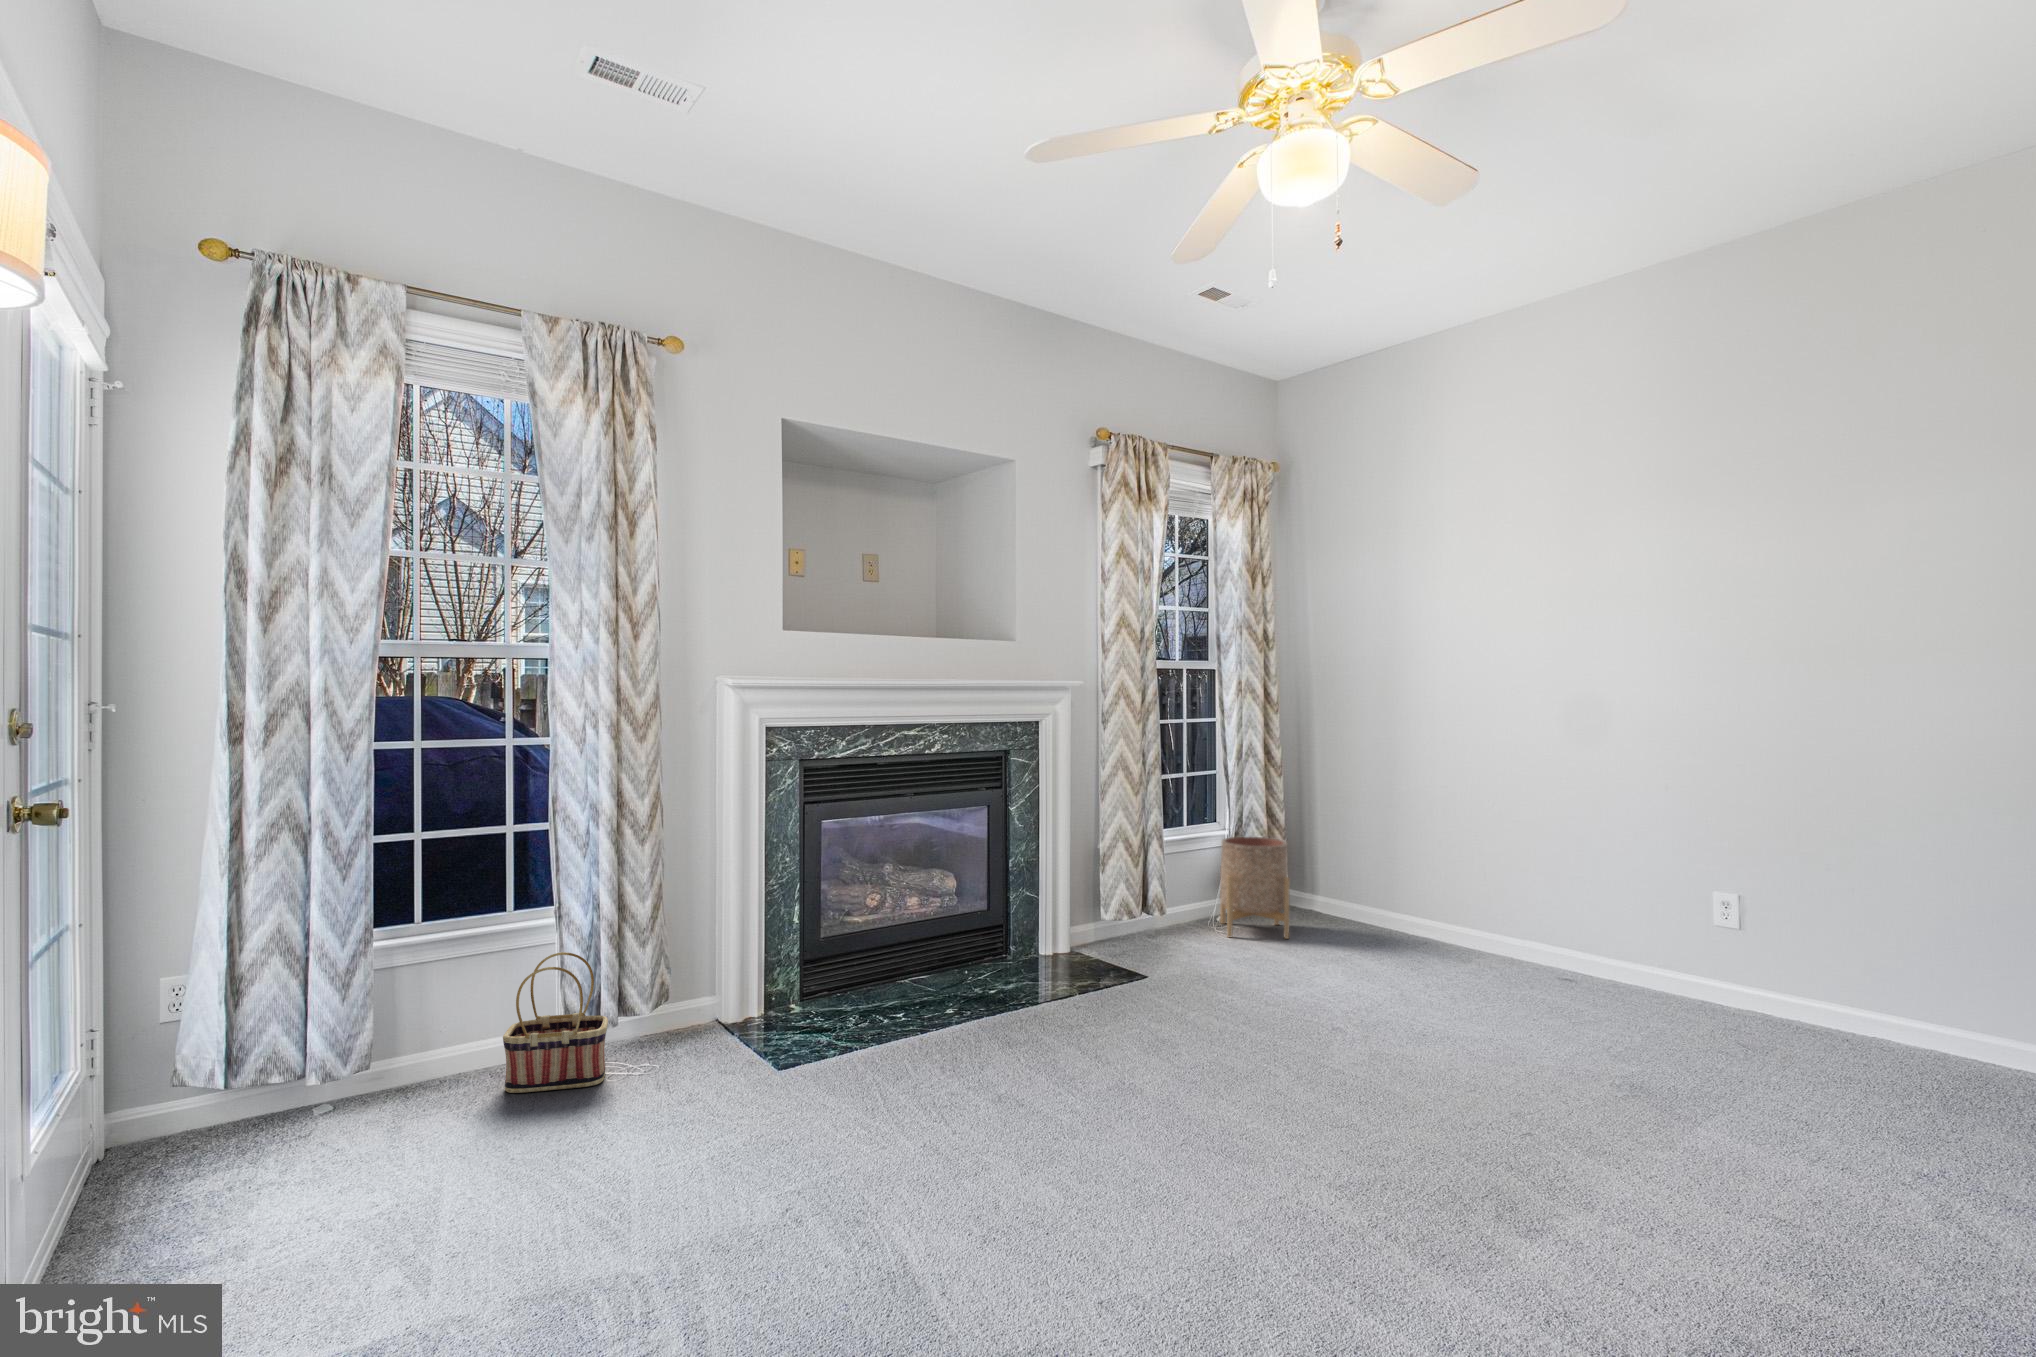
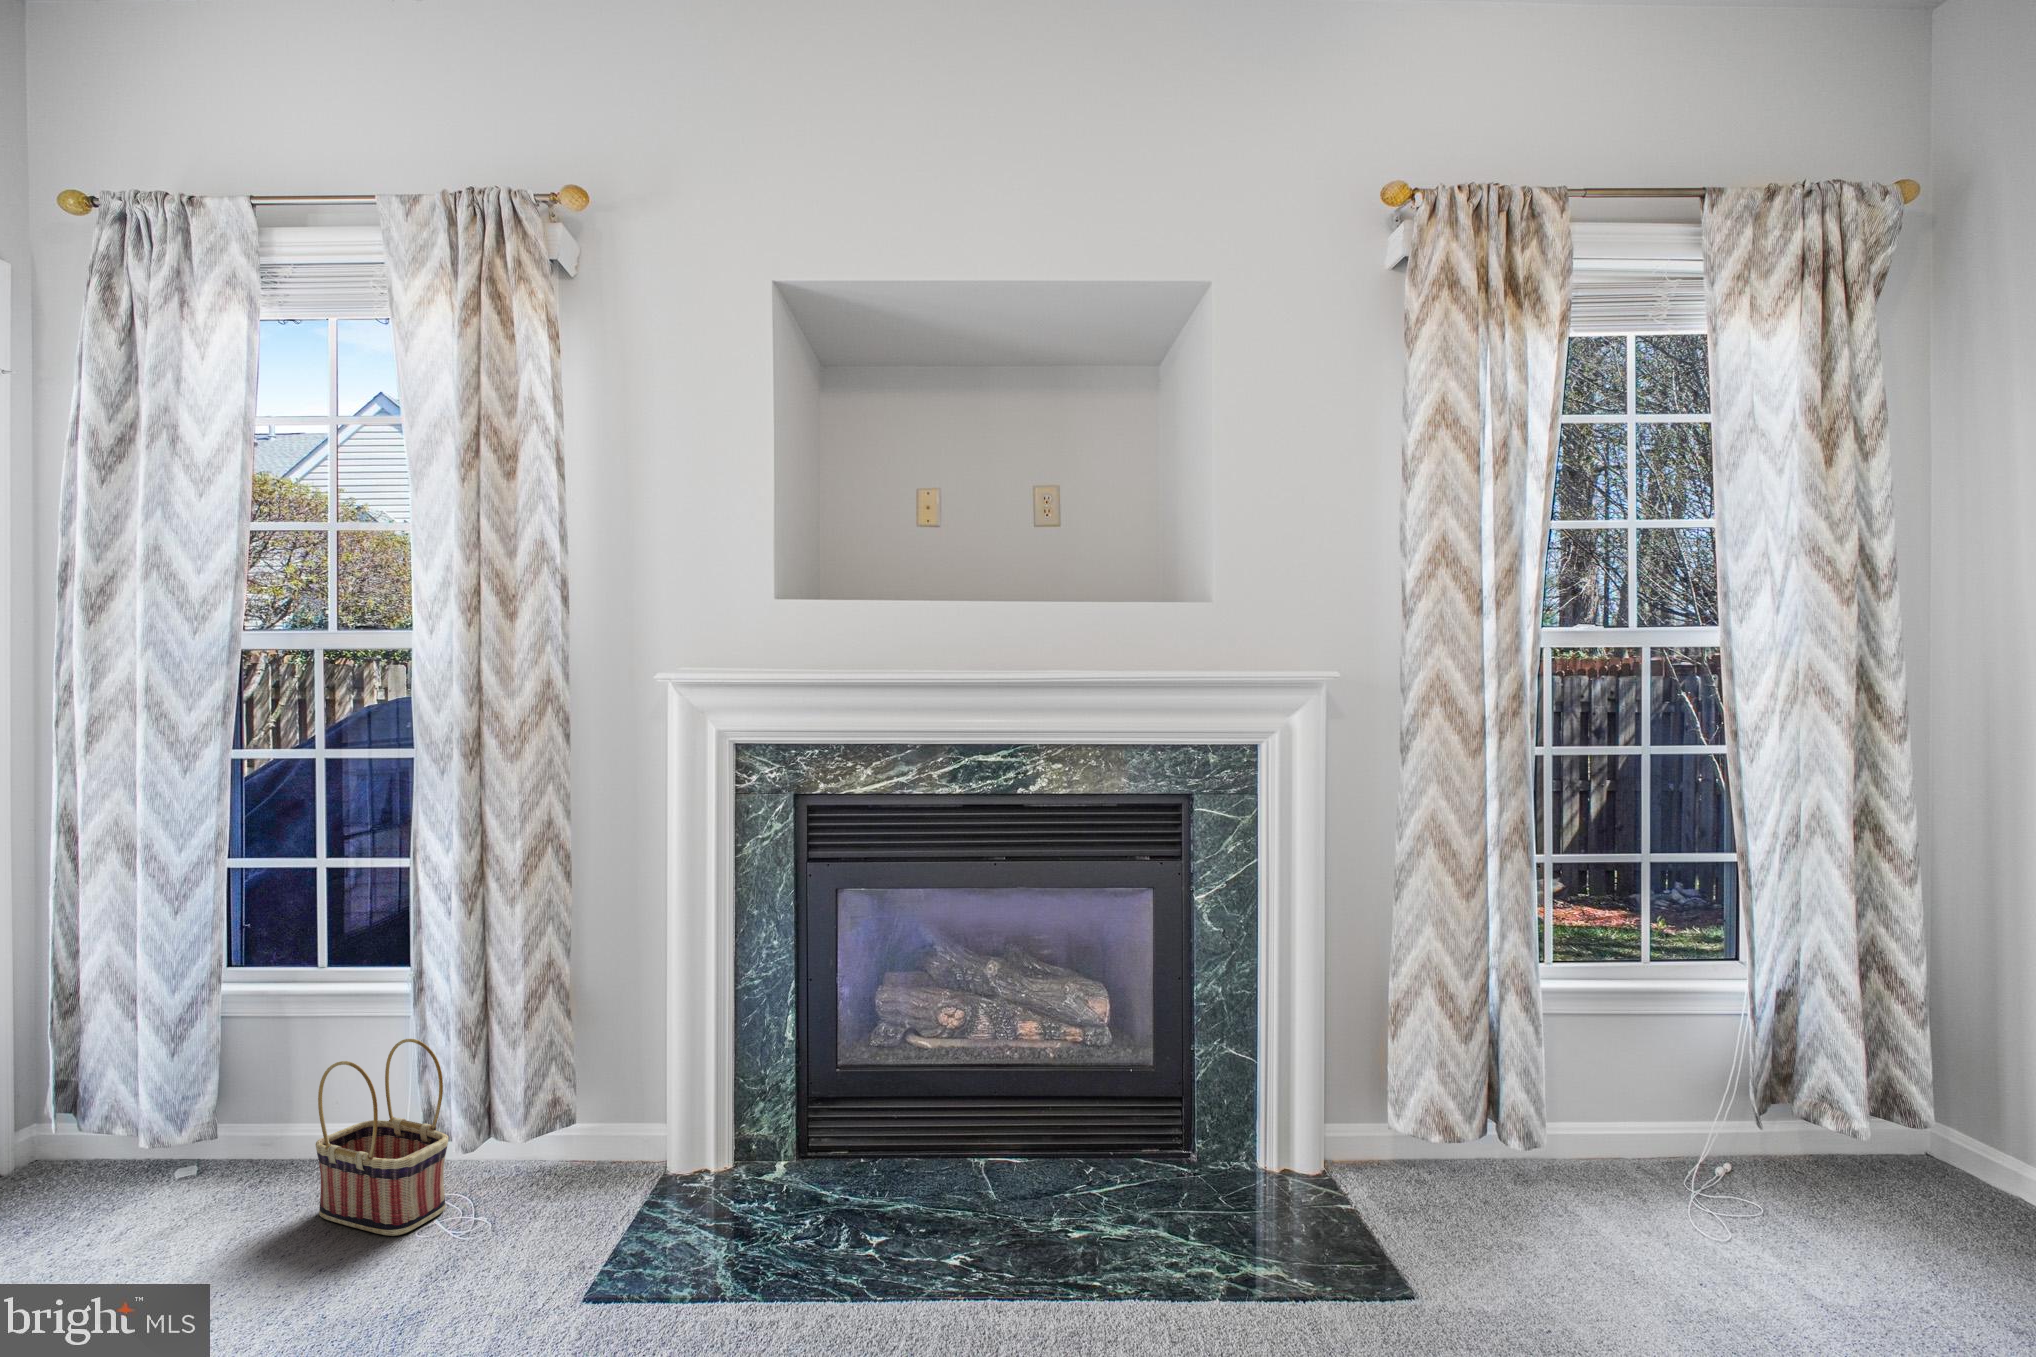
planter: present [1220,837,1290,939] -> none [1711,1002,1892,1269]

